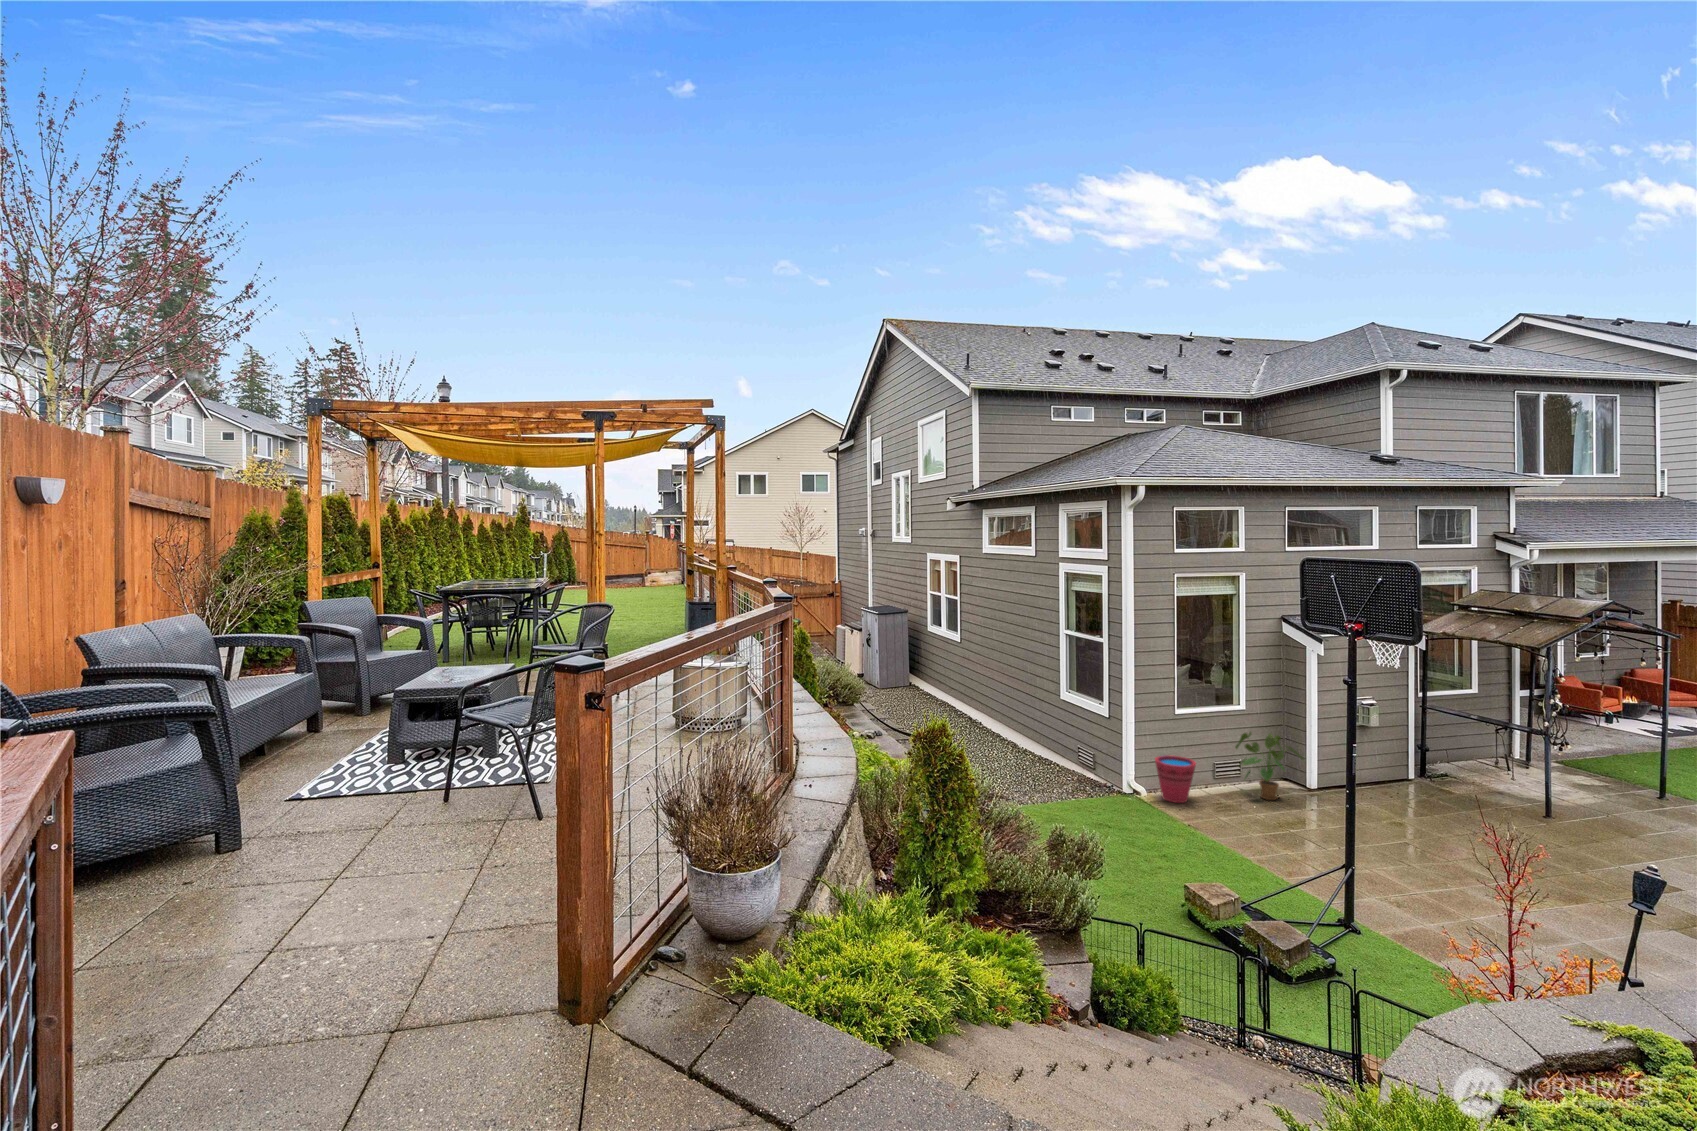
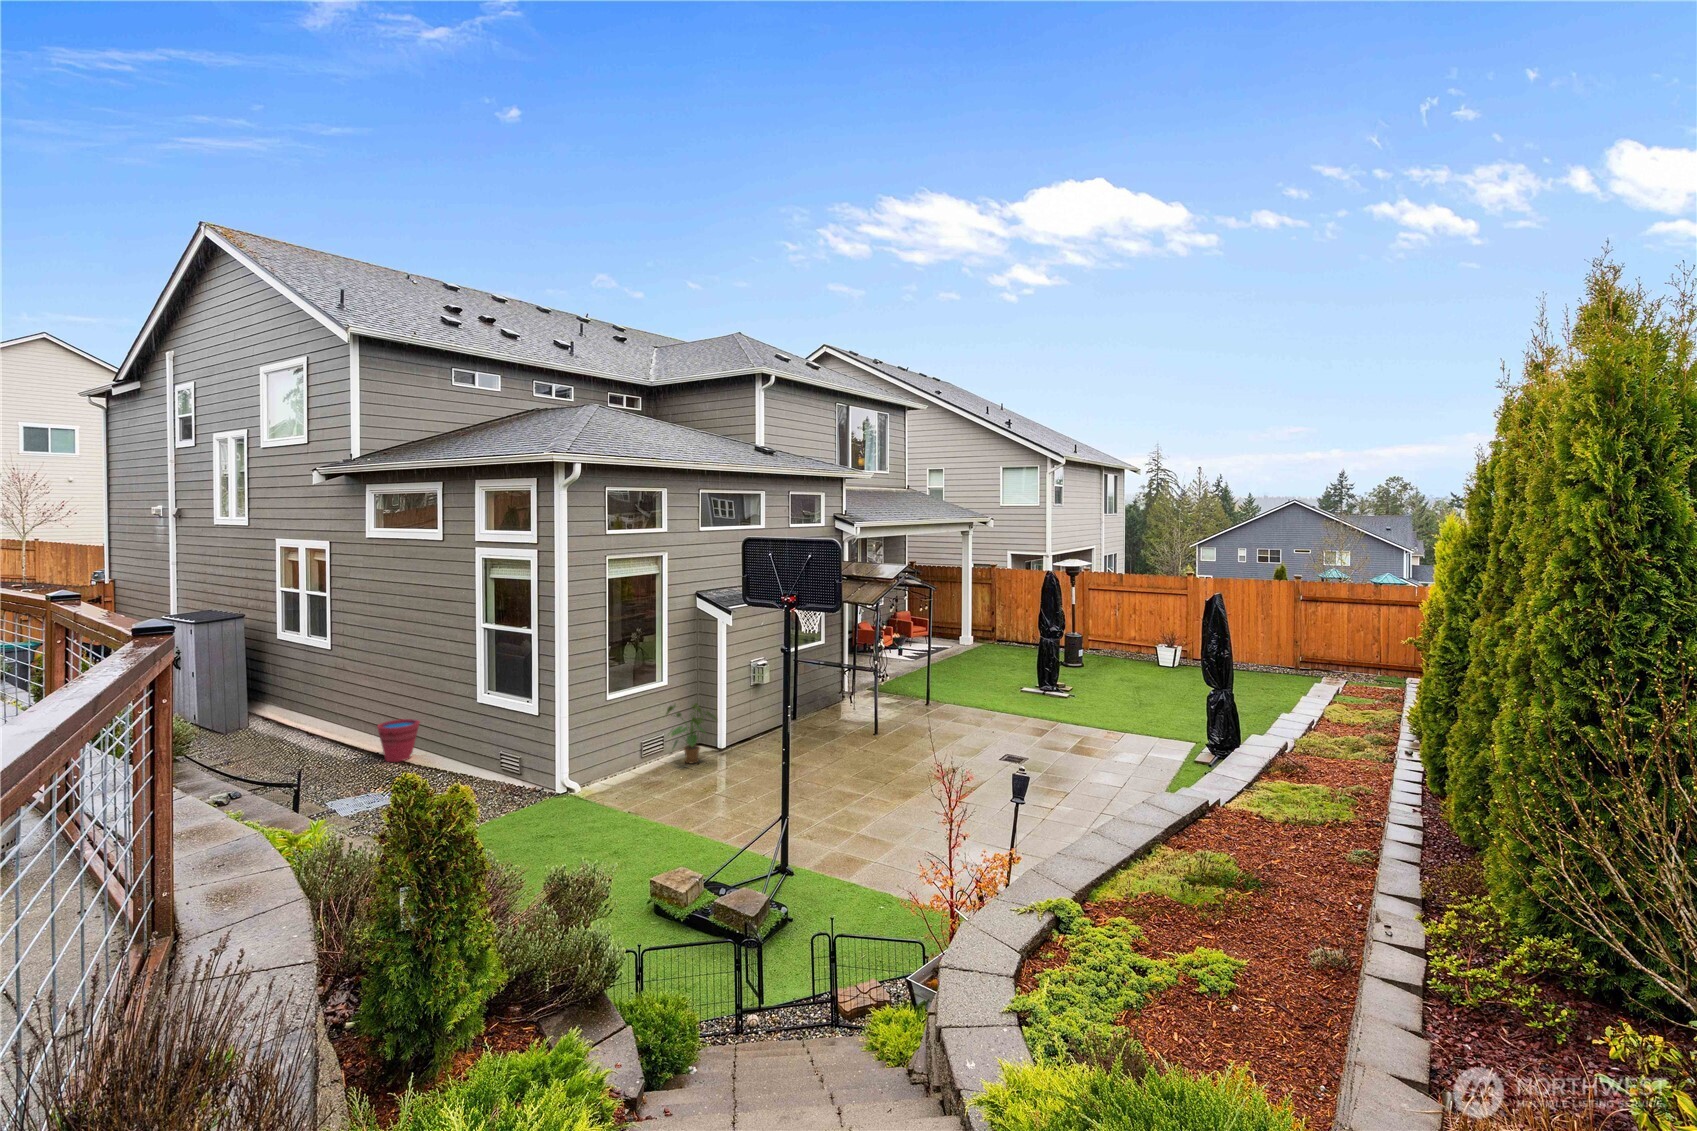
bucket: present [1155,755,1196,803] -> present [377,719,420,762]

